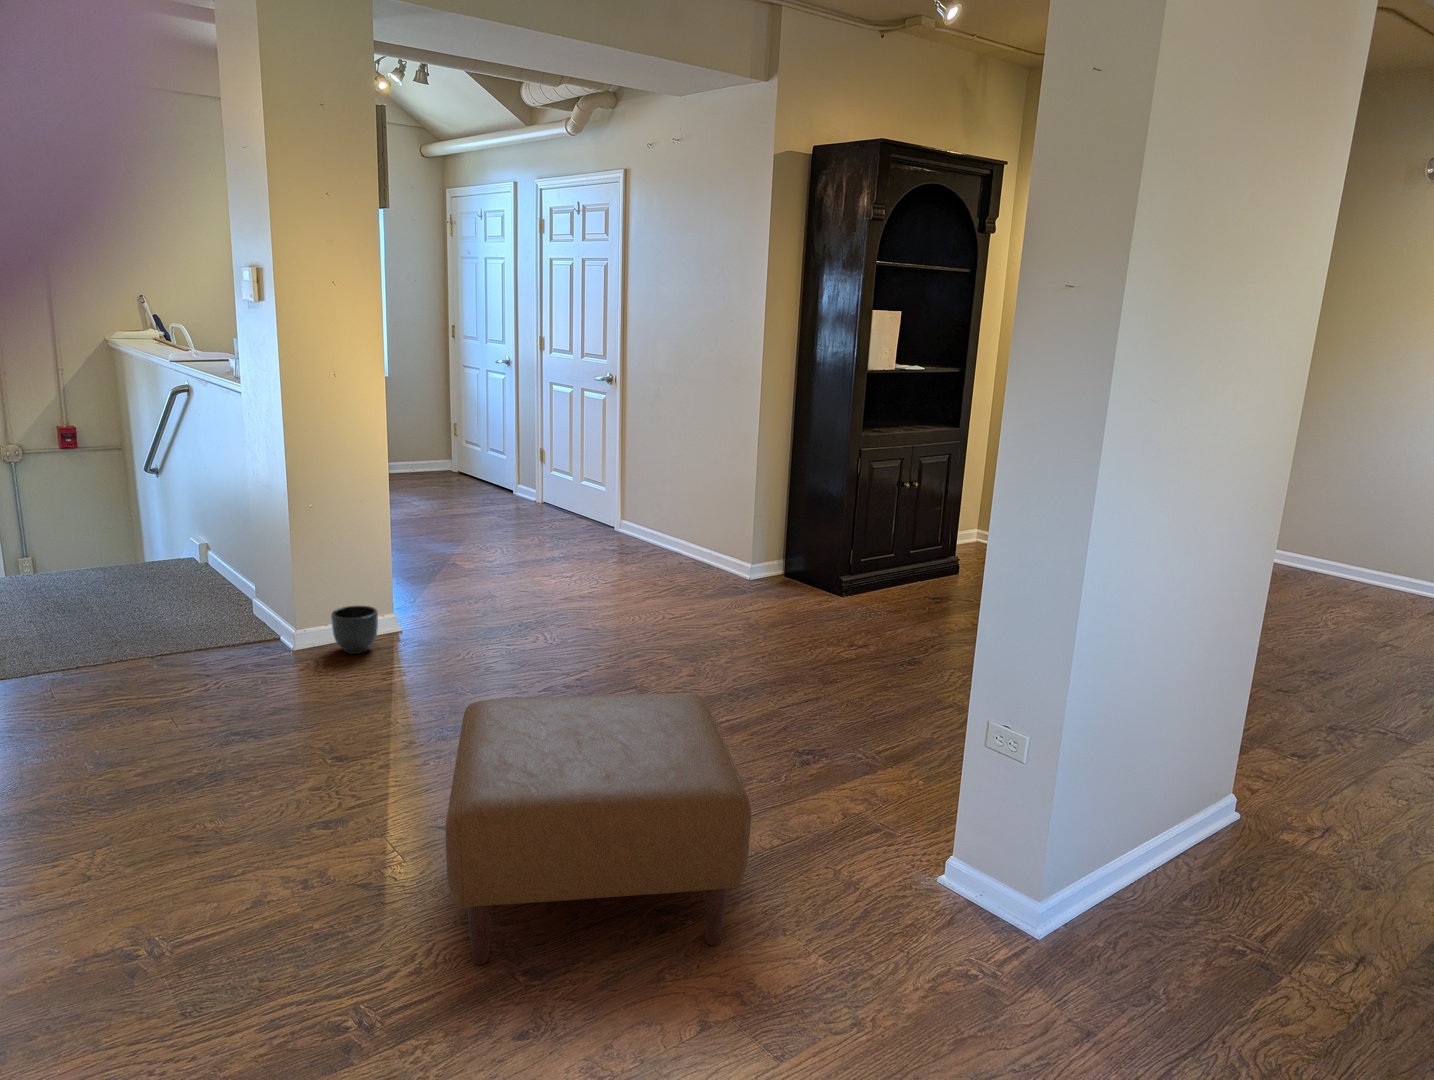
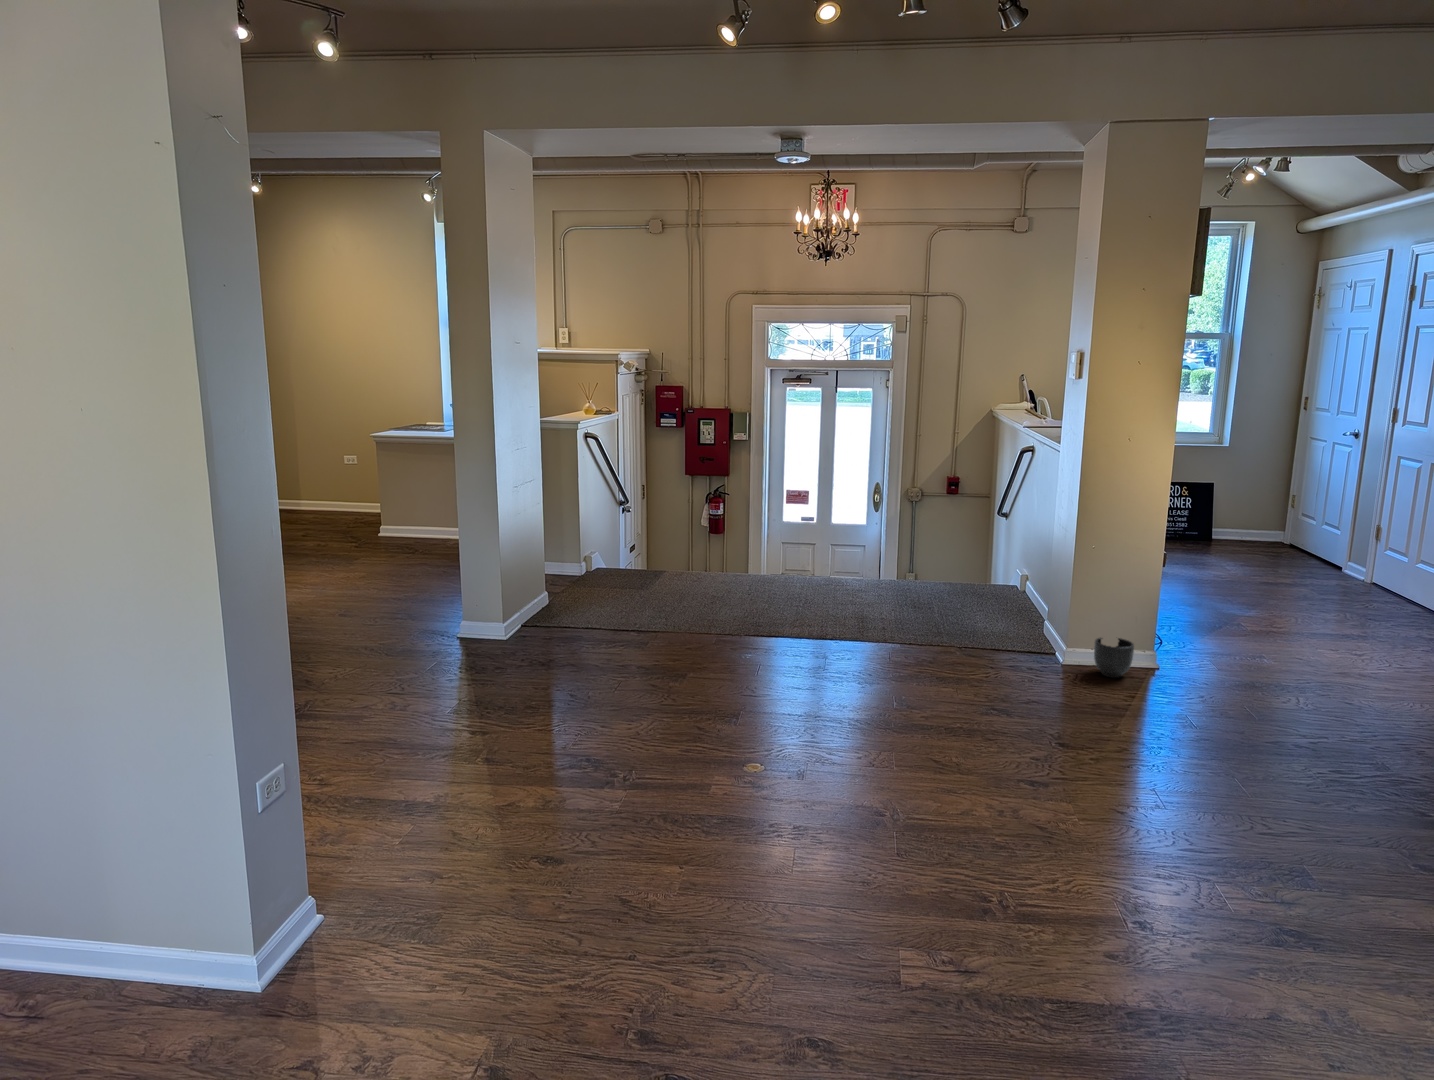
ottoman: present [446,693,751,965] -> none [1082,717,1394,987]

